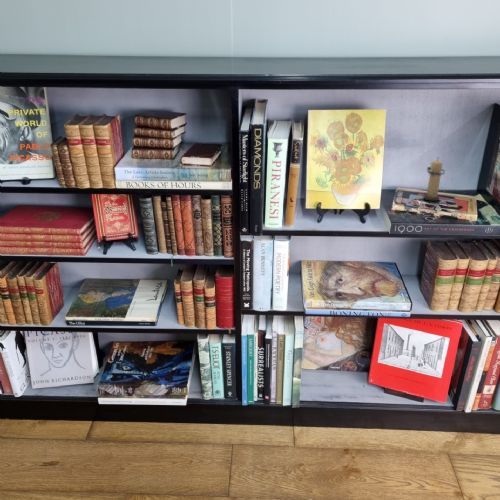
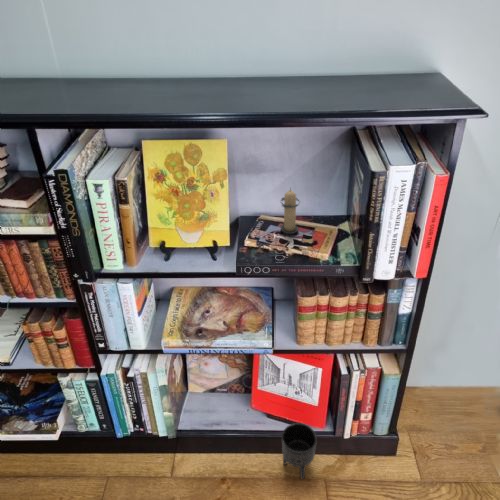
planter: none [404,395,443,452] -> present [282,423,317,479]

